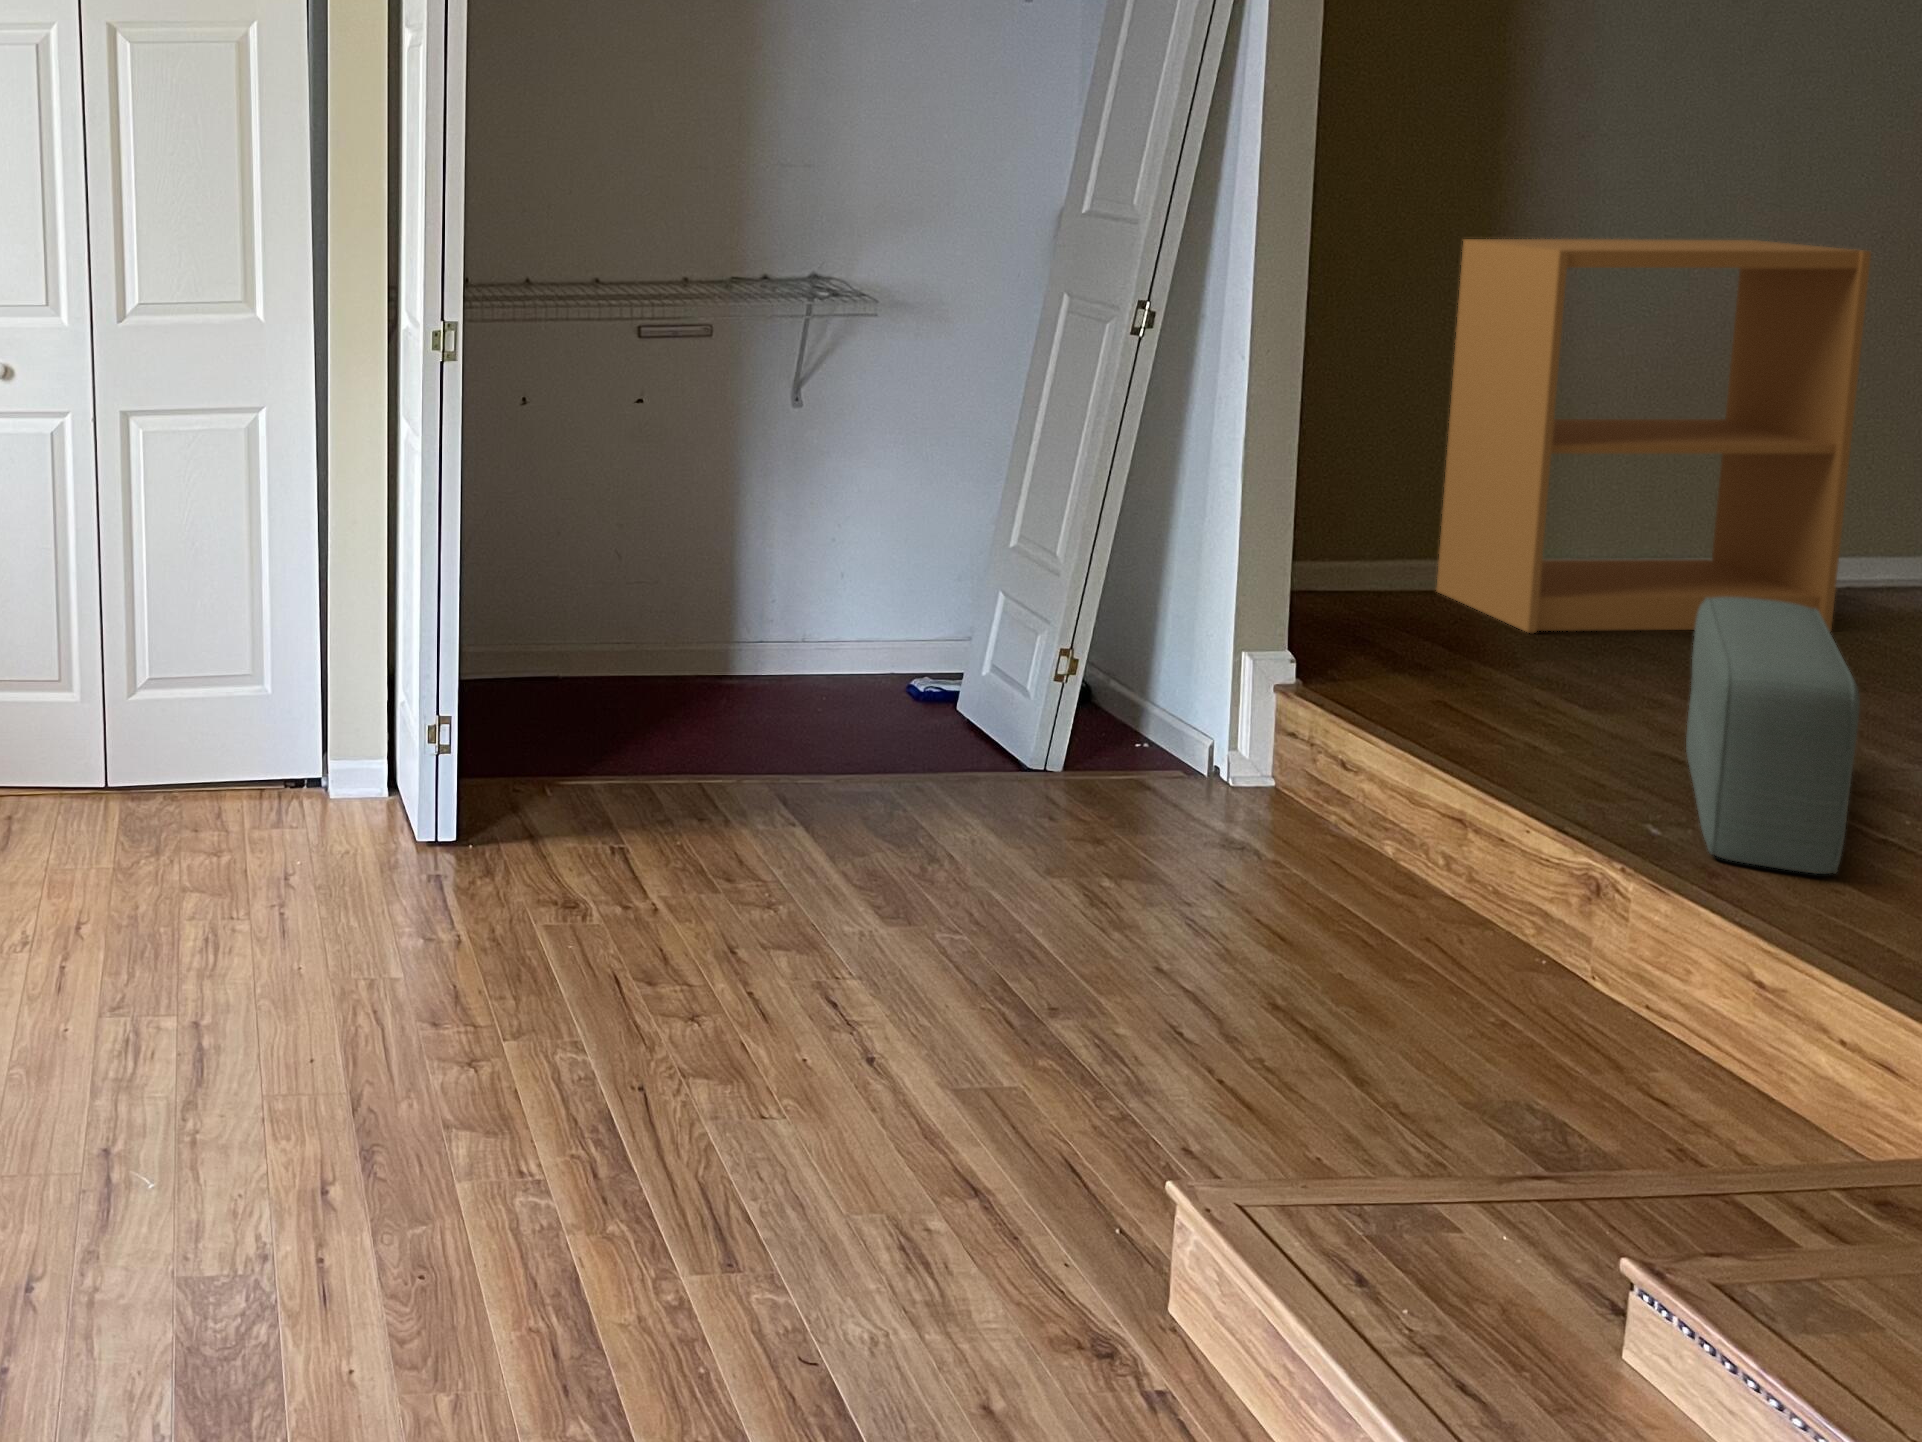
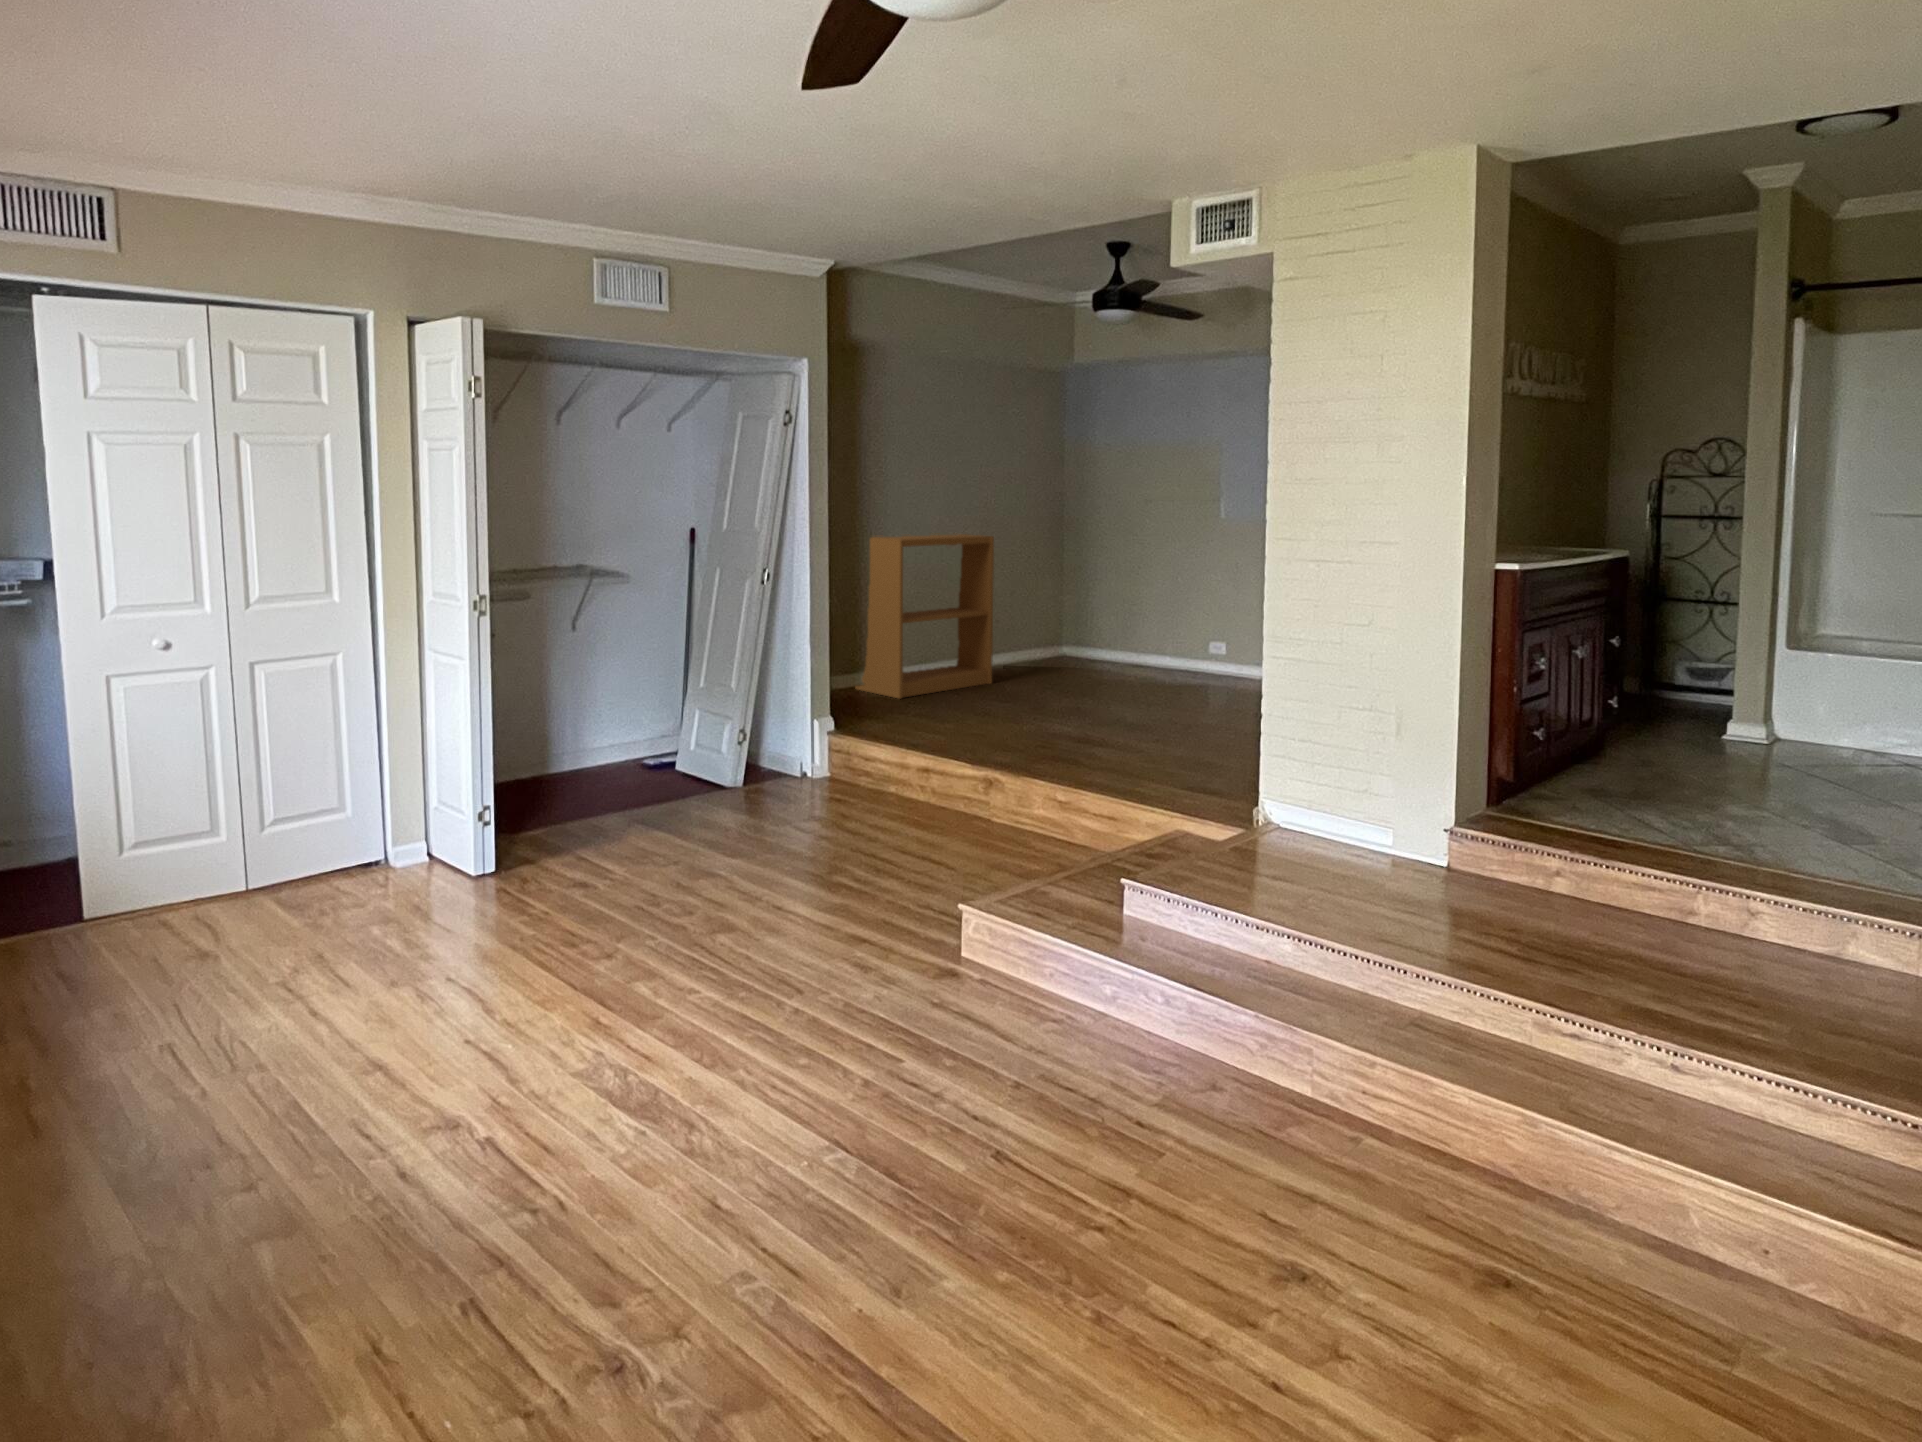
pouf: present [1686,597,1860,874] -> none [981,667,1050,758]

